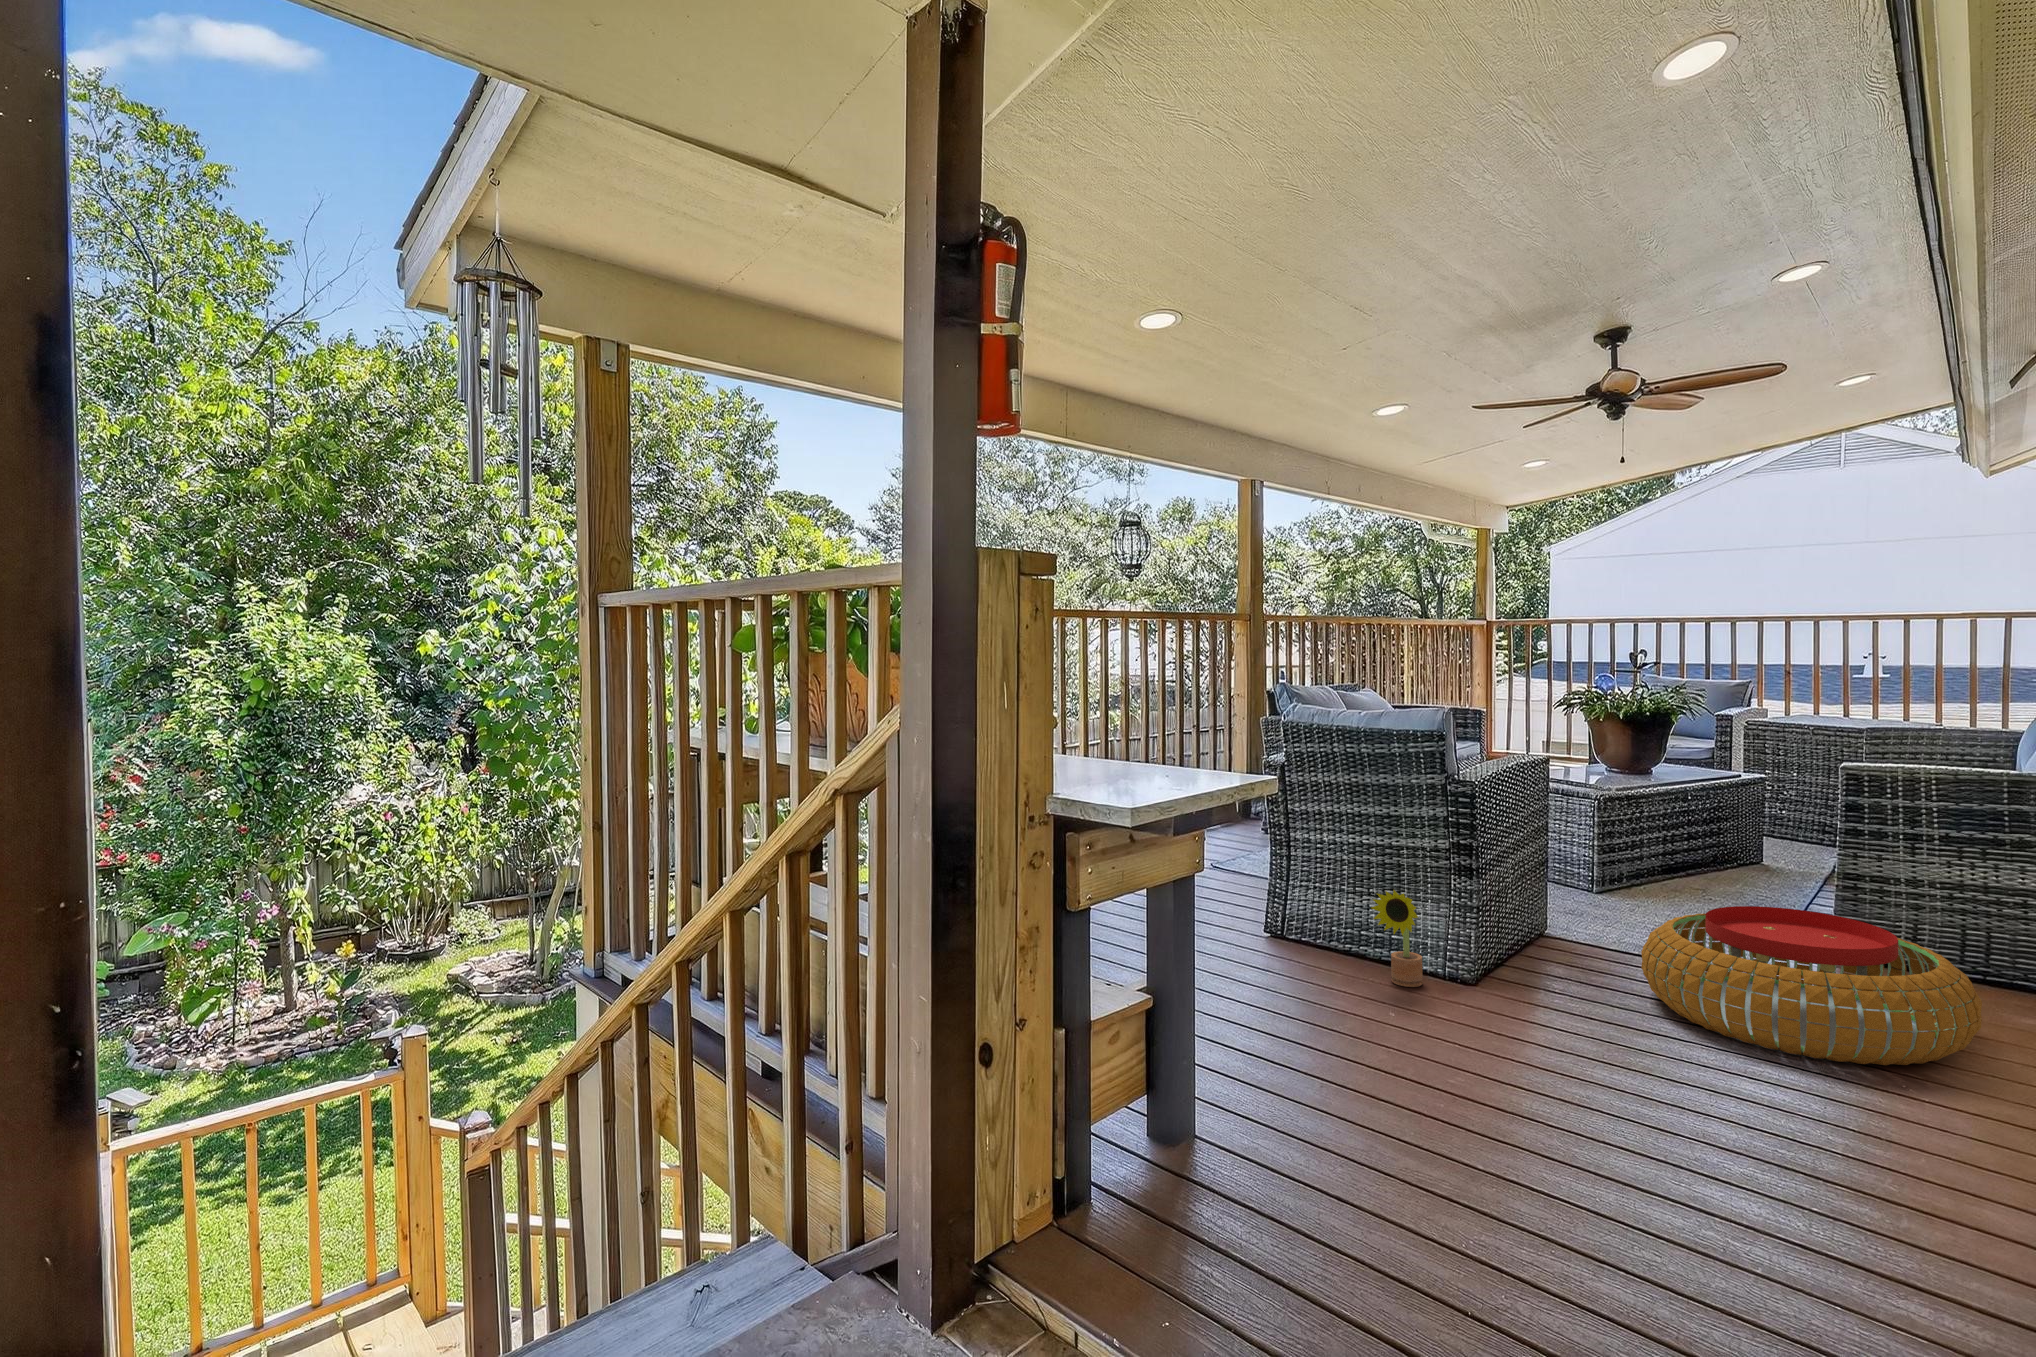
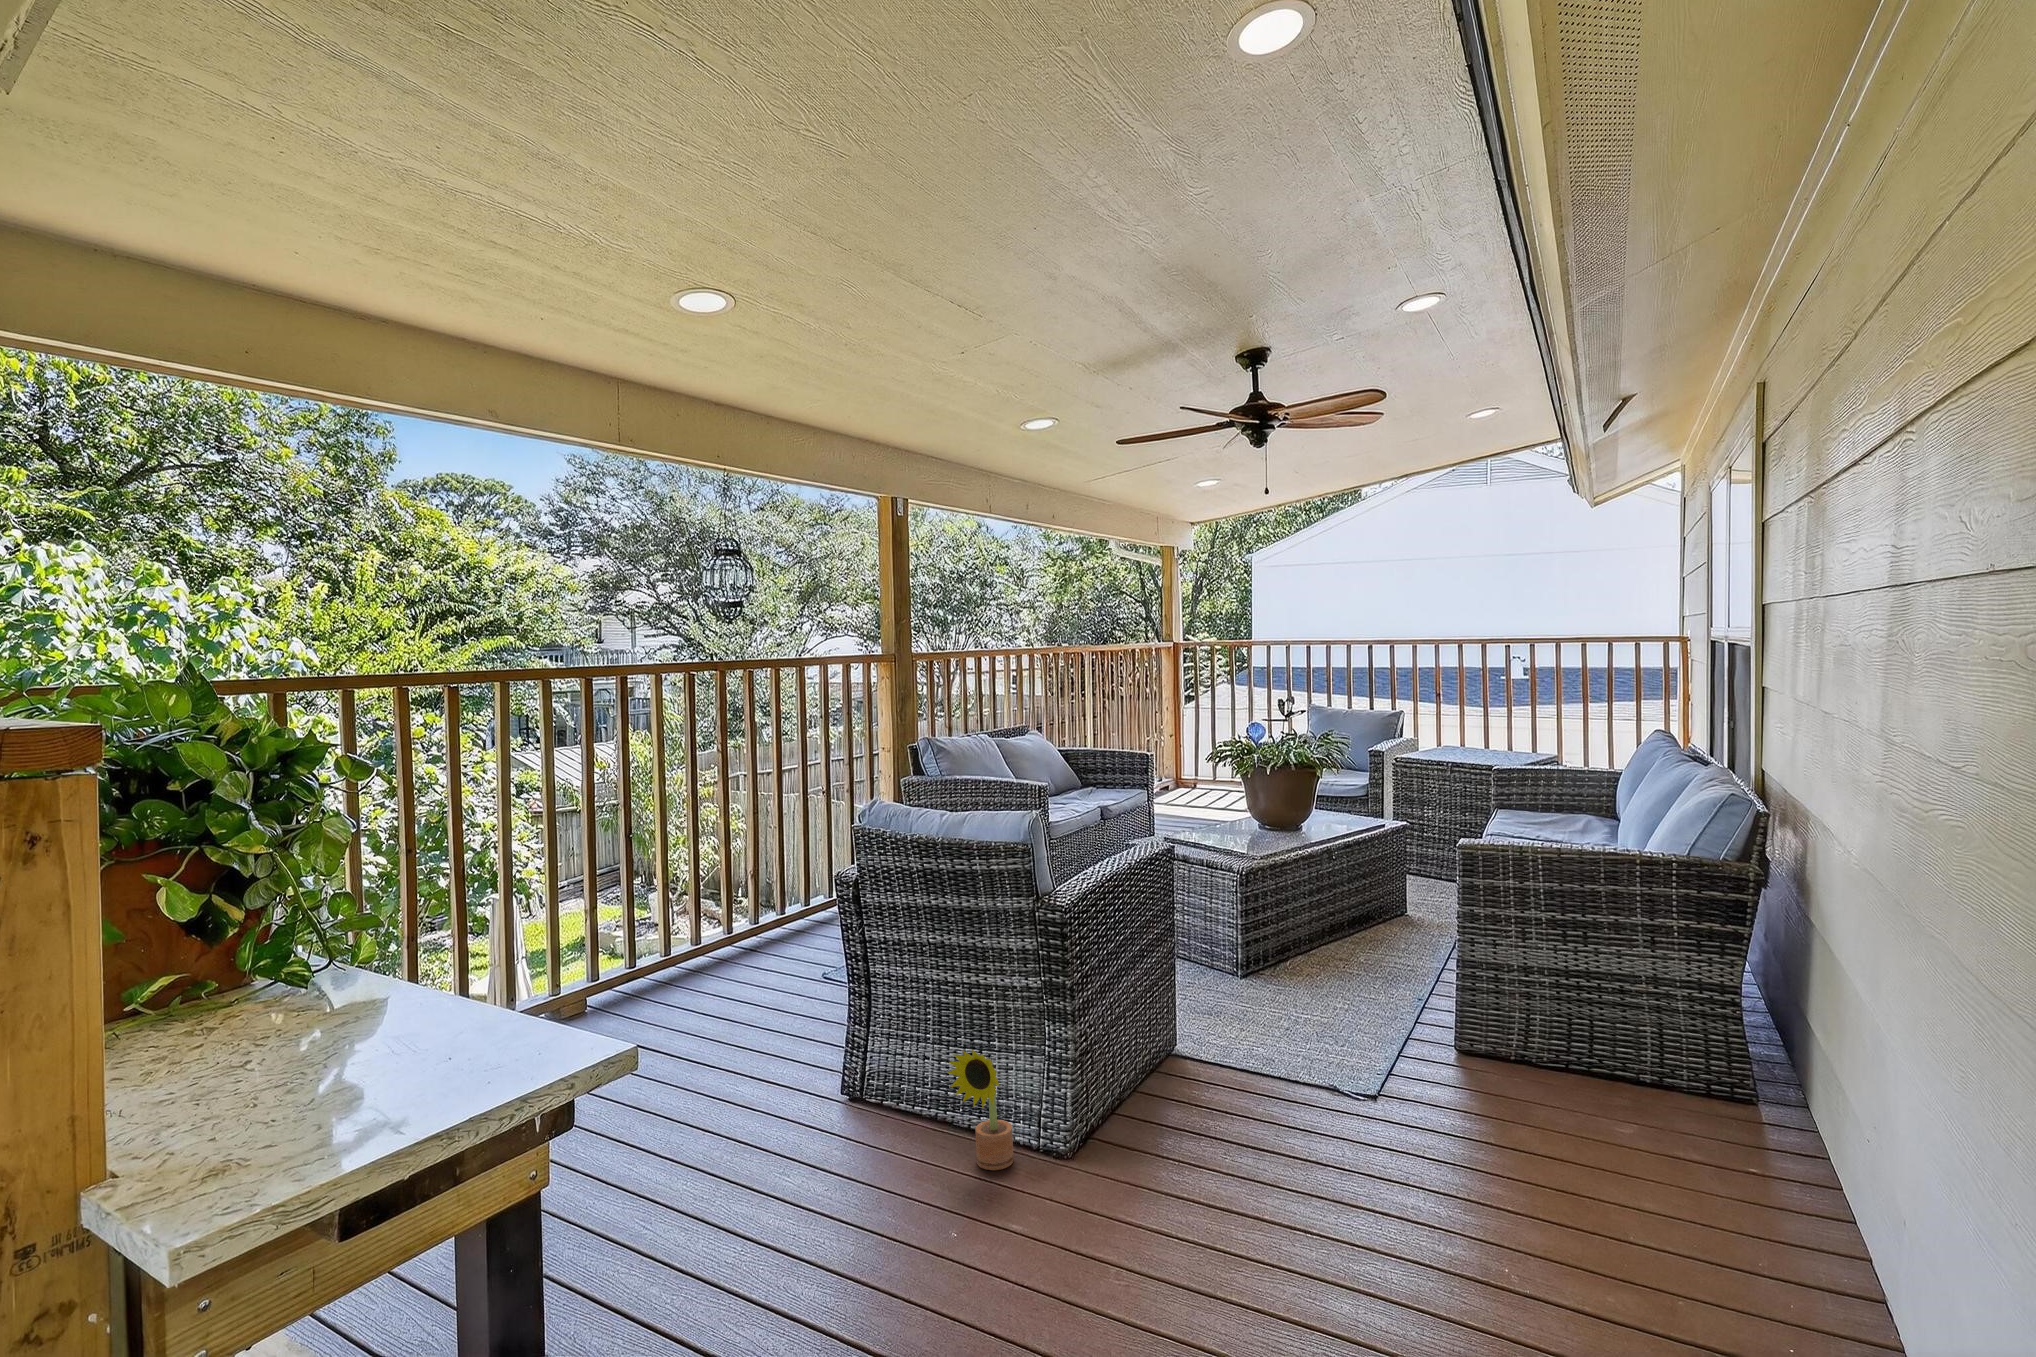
pouf: present [1641,906,1982,1065] -> none [1255,1026,1583,1234]

